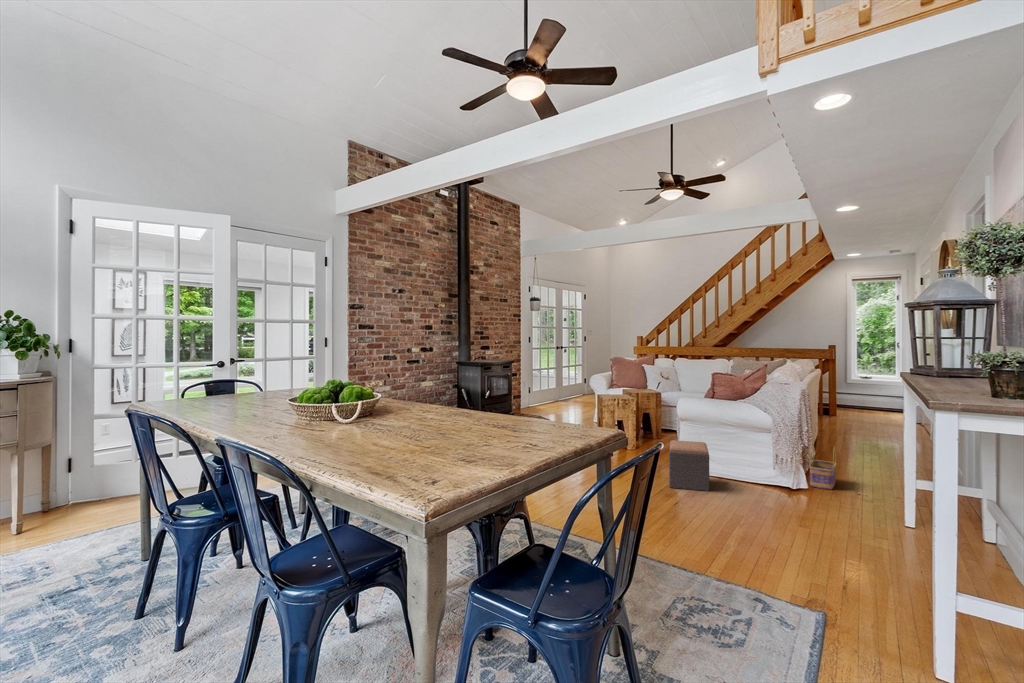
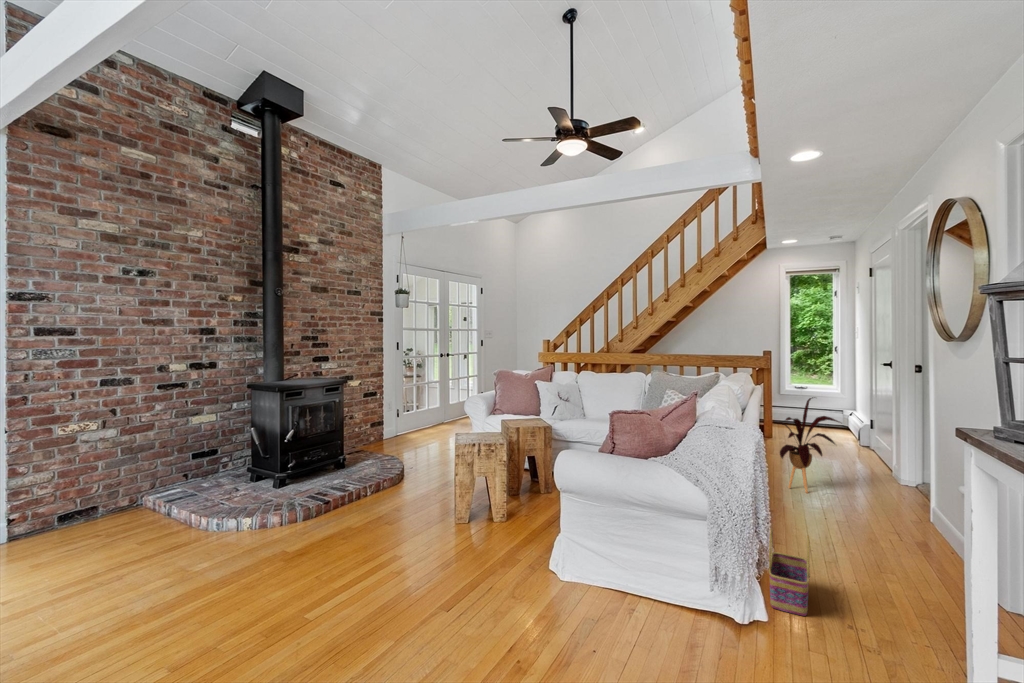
house plant: none [824,375,883,445] -> present [778,397,839,493]
footstool: present [669,440,709,491] -> none [535,532,604,638]

